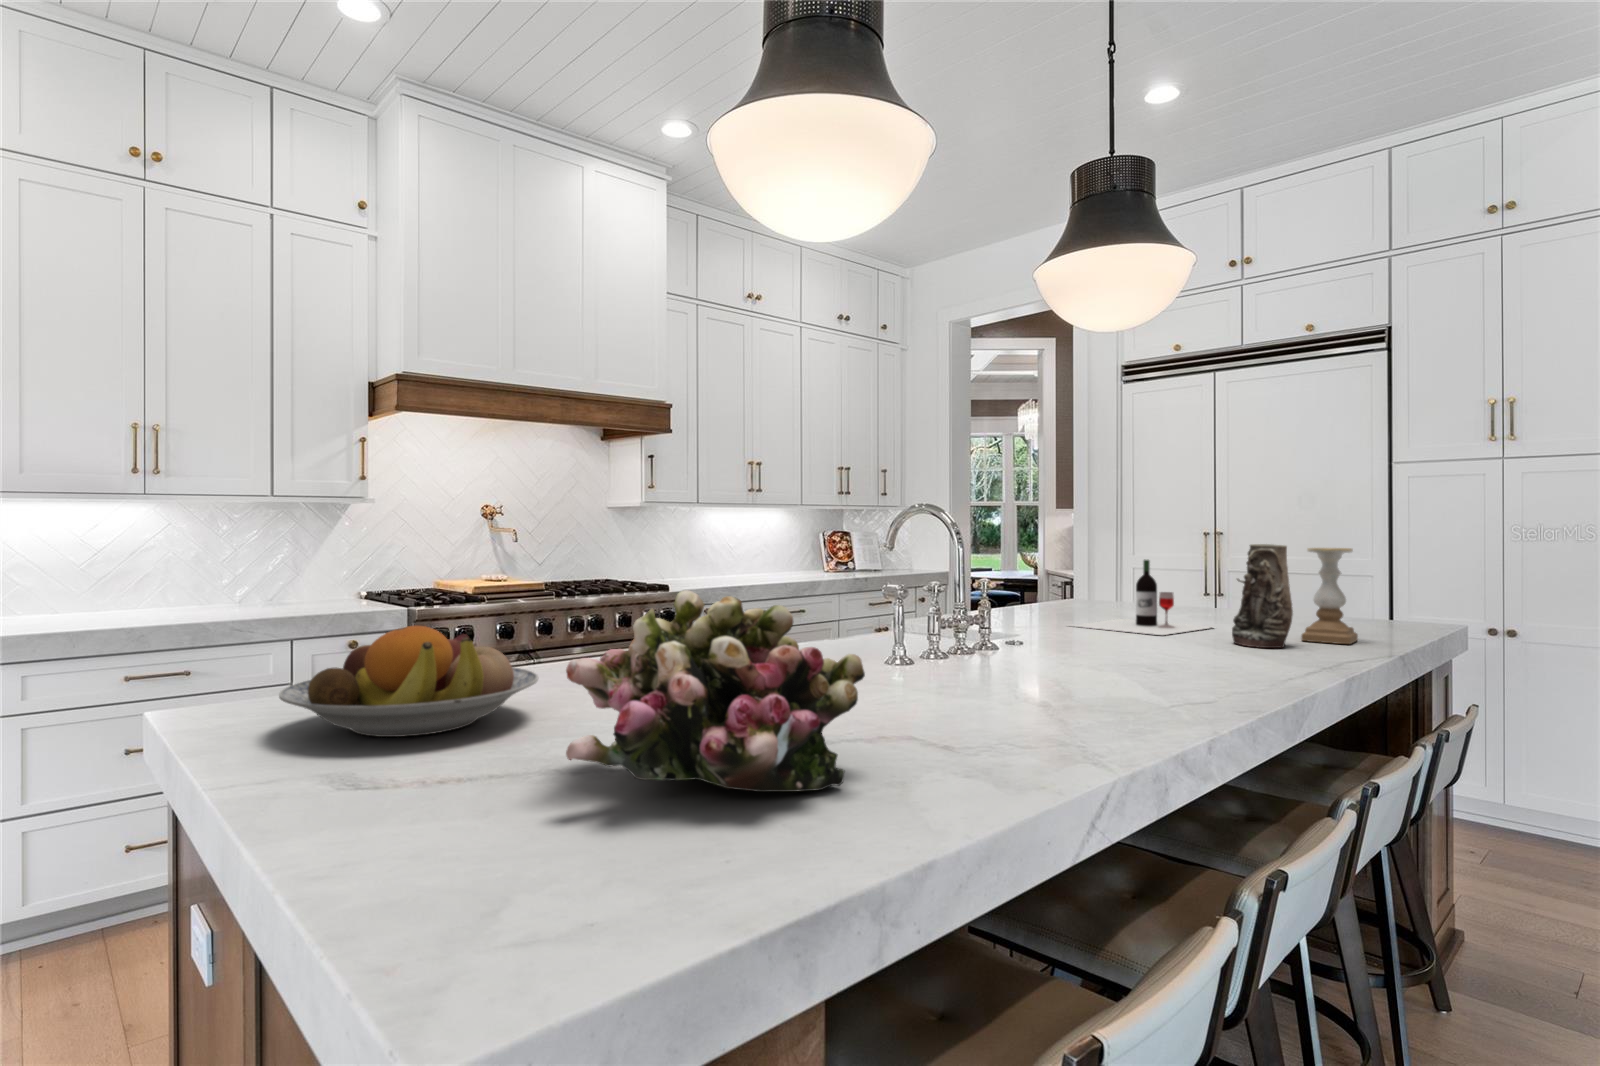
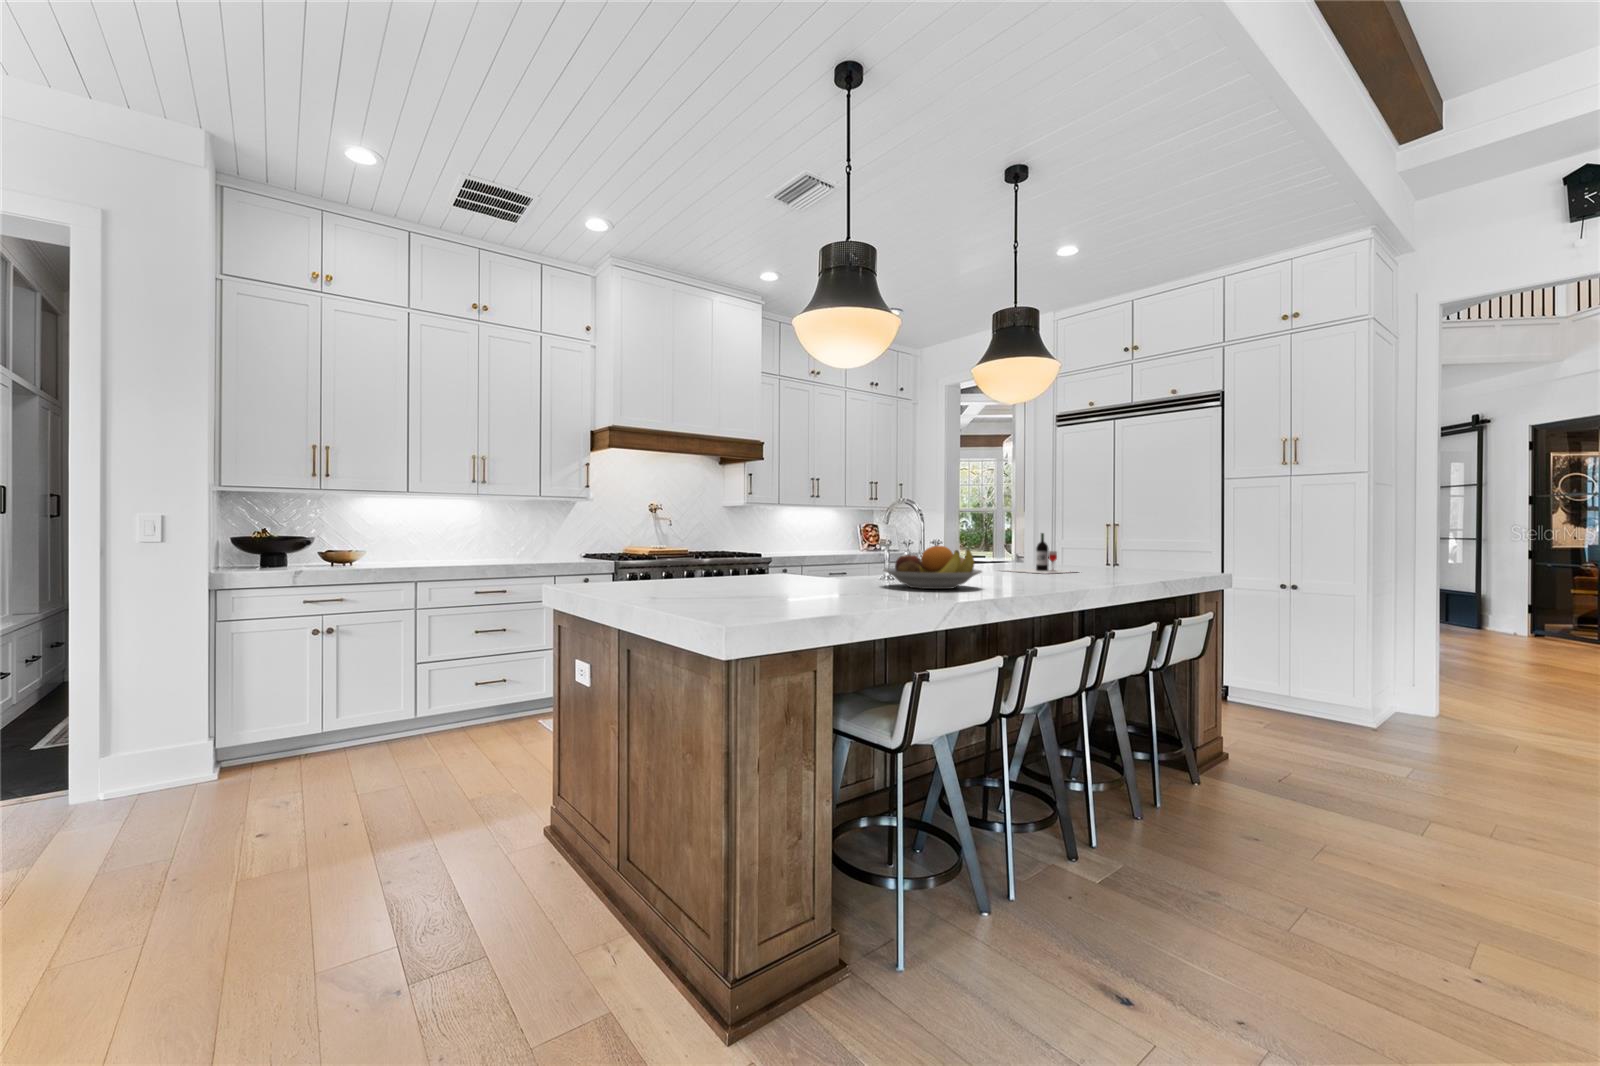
vase: present [1232,544,1293,648] -> none [1080,522,1113,578]
candle holder: present [1301,548,1358,644] -> none [1122,524,1155,577]
flower arrangement: present [566,590,865,792] -> none [745,526,862,600]
fruit bowl: present [279,626,538,737] -> present [883,546,982,589]

